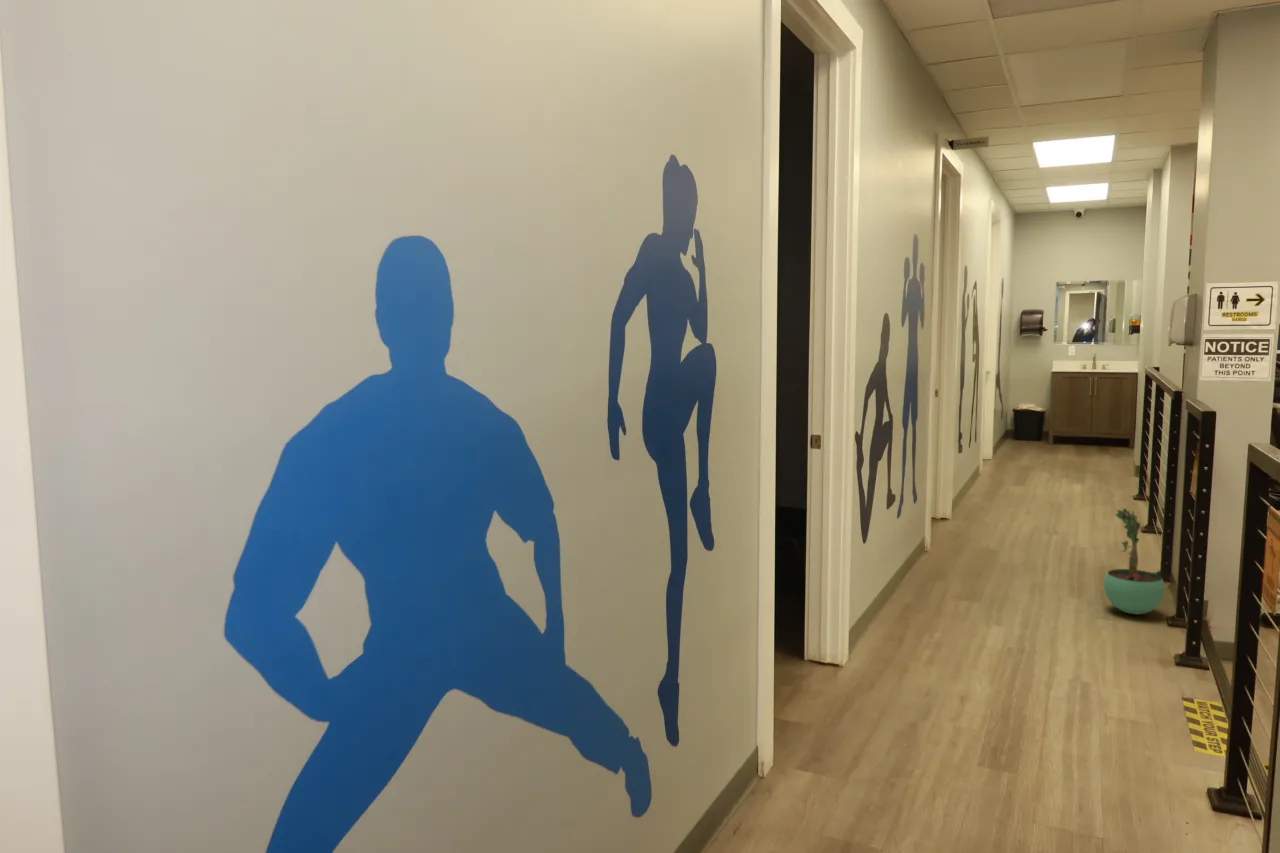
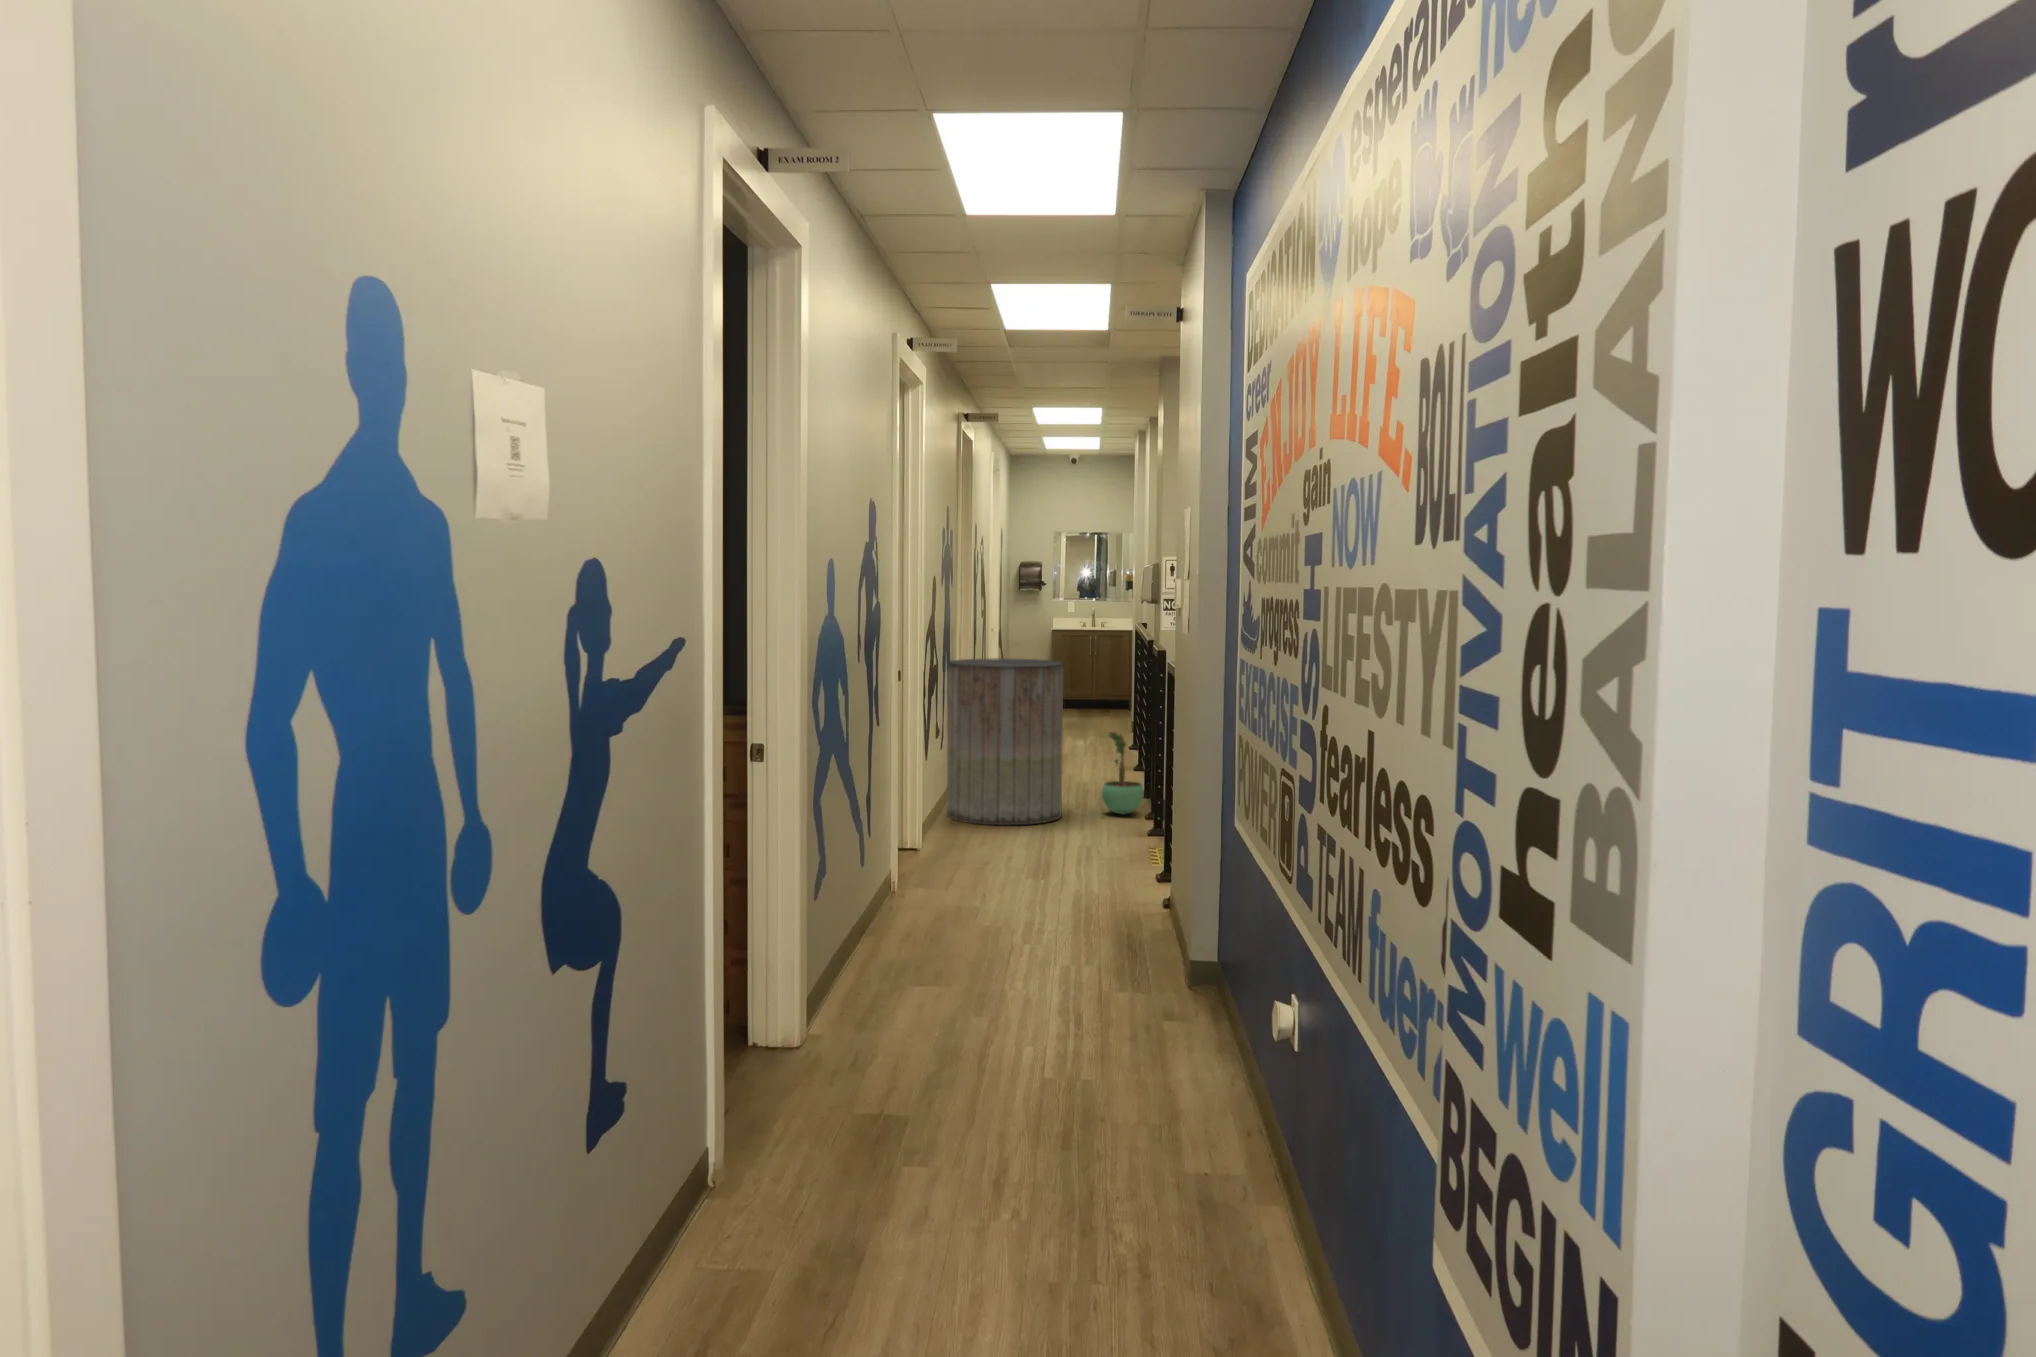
trash can: none [900,413,1054,625] -> present [947,658,1063,825]

